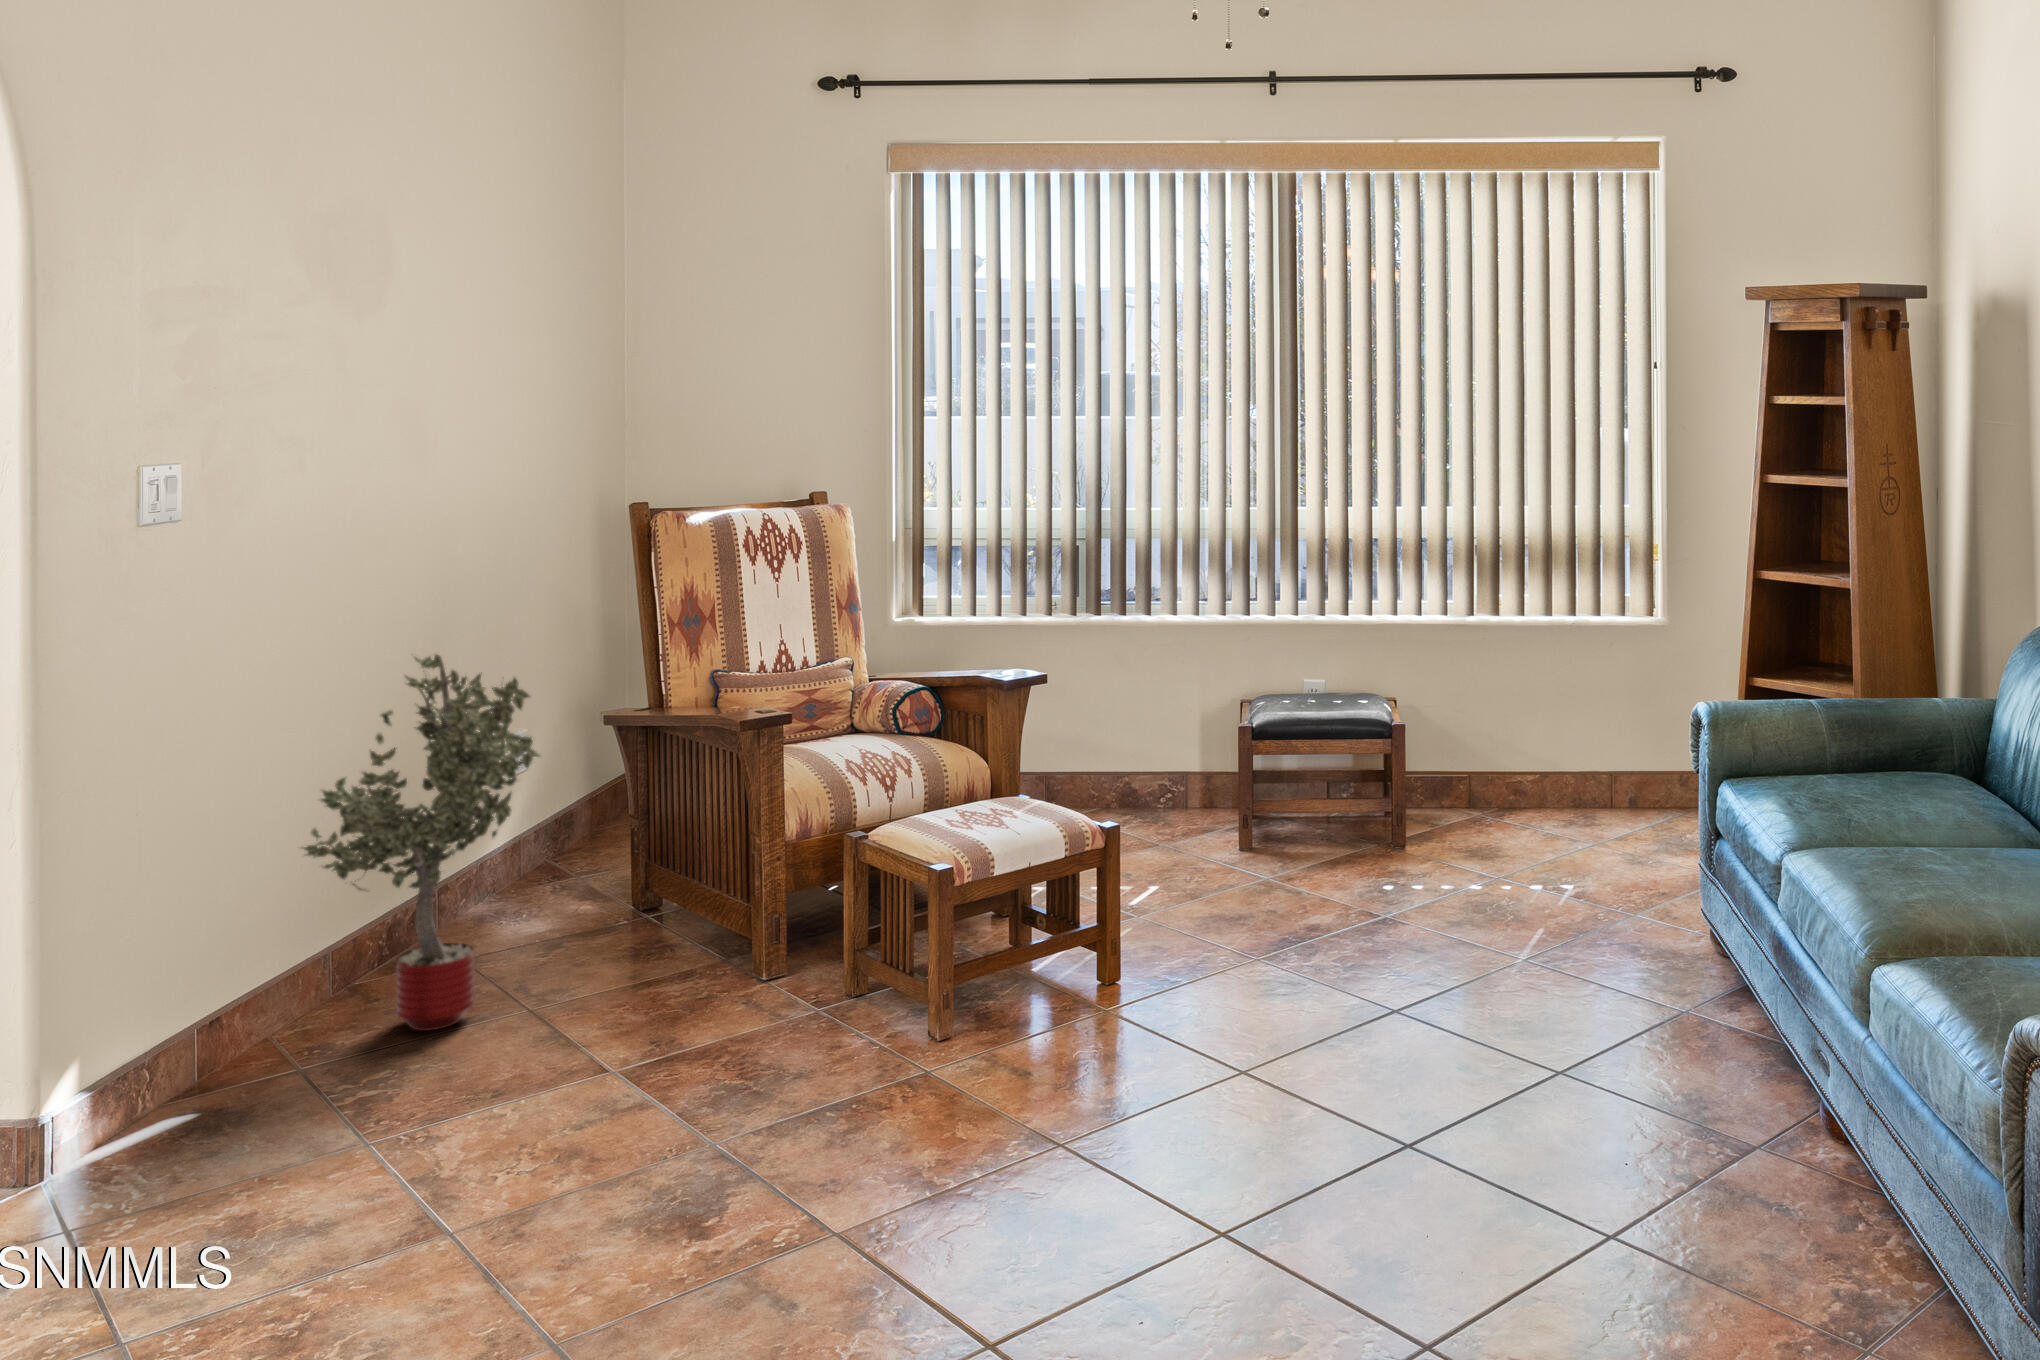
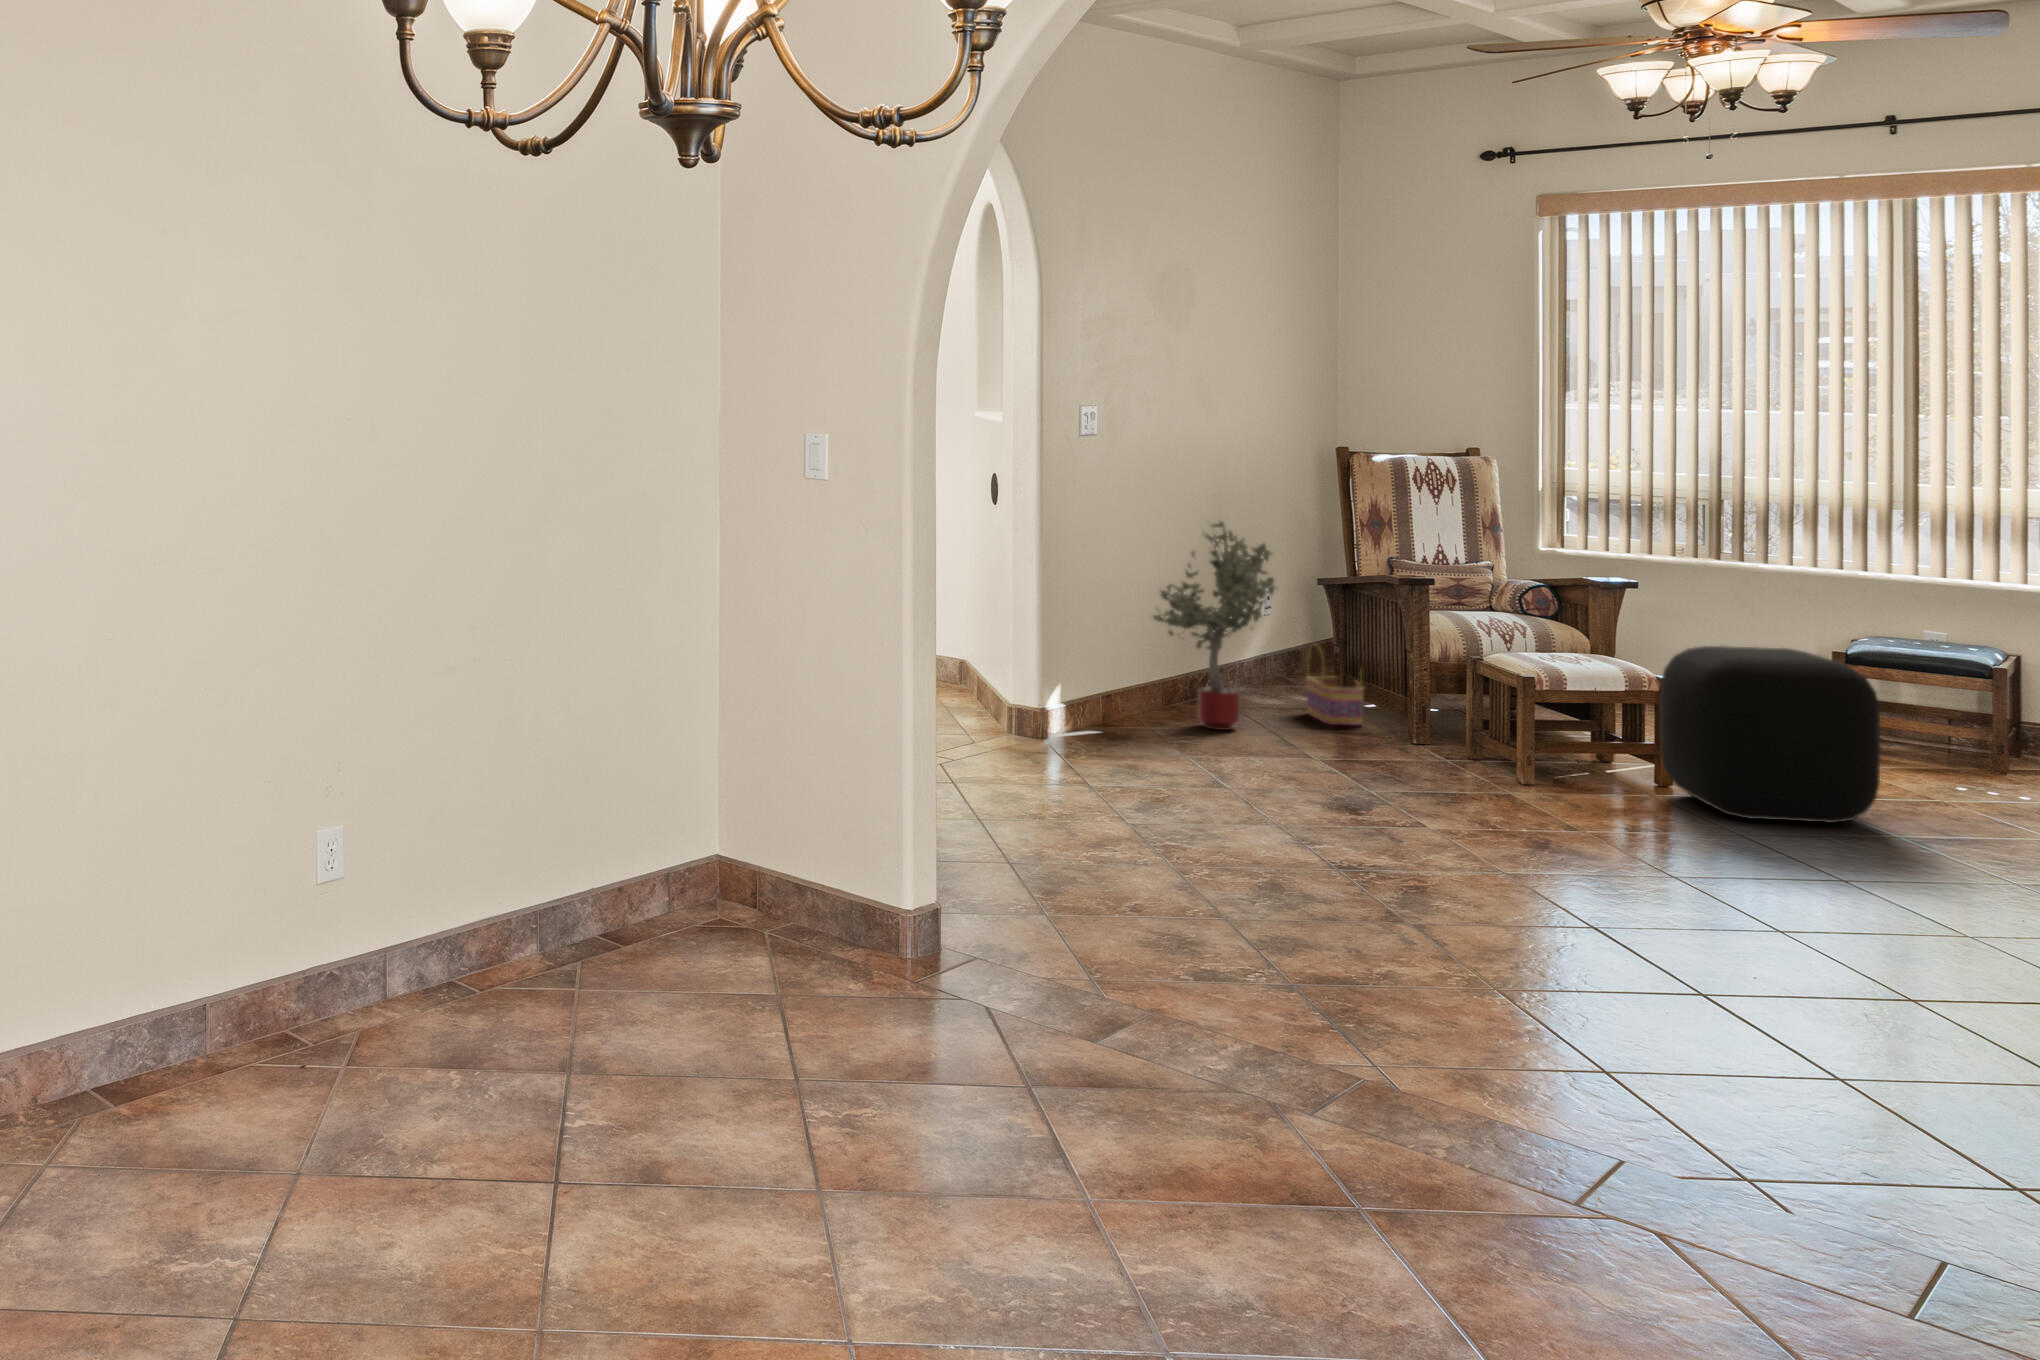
ottoman: none [1112,769,1378,1044] -> present [1660,646,1880,823]
basket: none [585,818,679,961] -> present [1306,651,1363,725]

